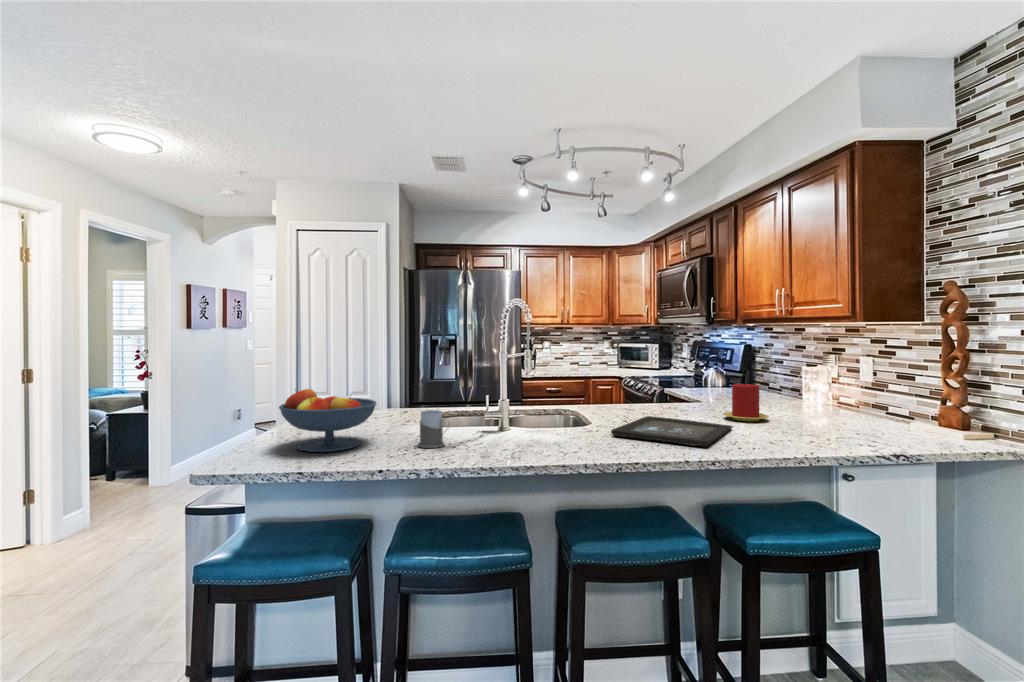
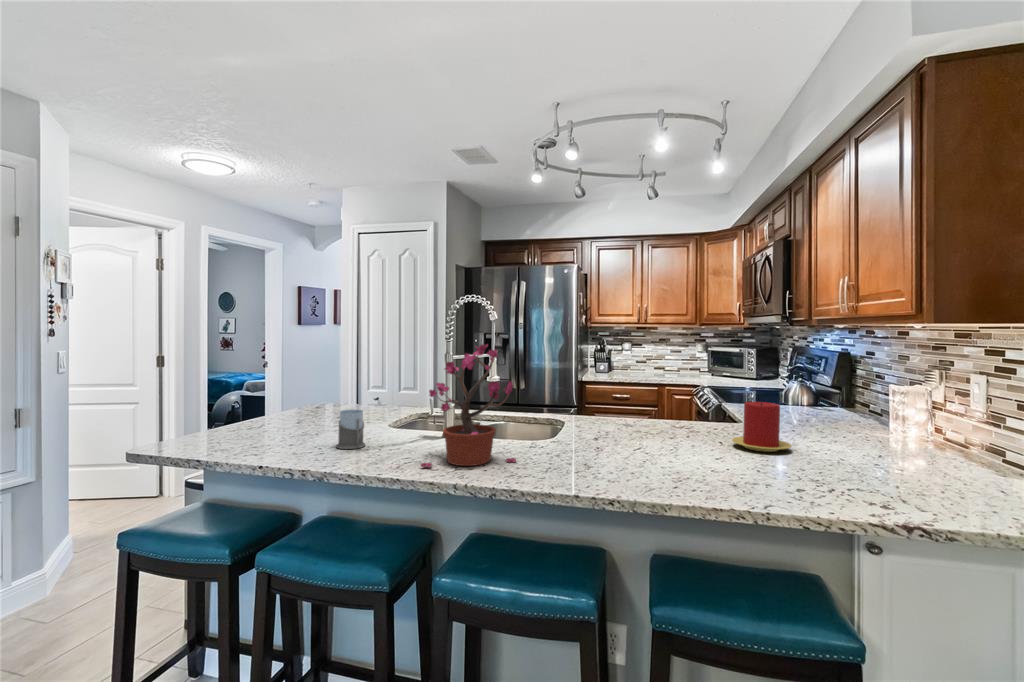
potted plant: none [515,344,598,454] -> present [420,344,516,467]
fruit bowl: present [279,389,376,452] -> none [215,381,316,444]
tray: present [611,416,732,446] -> none [548,434,717,479]

